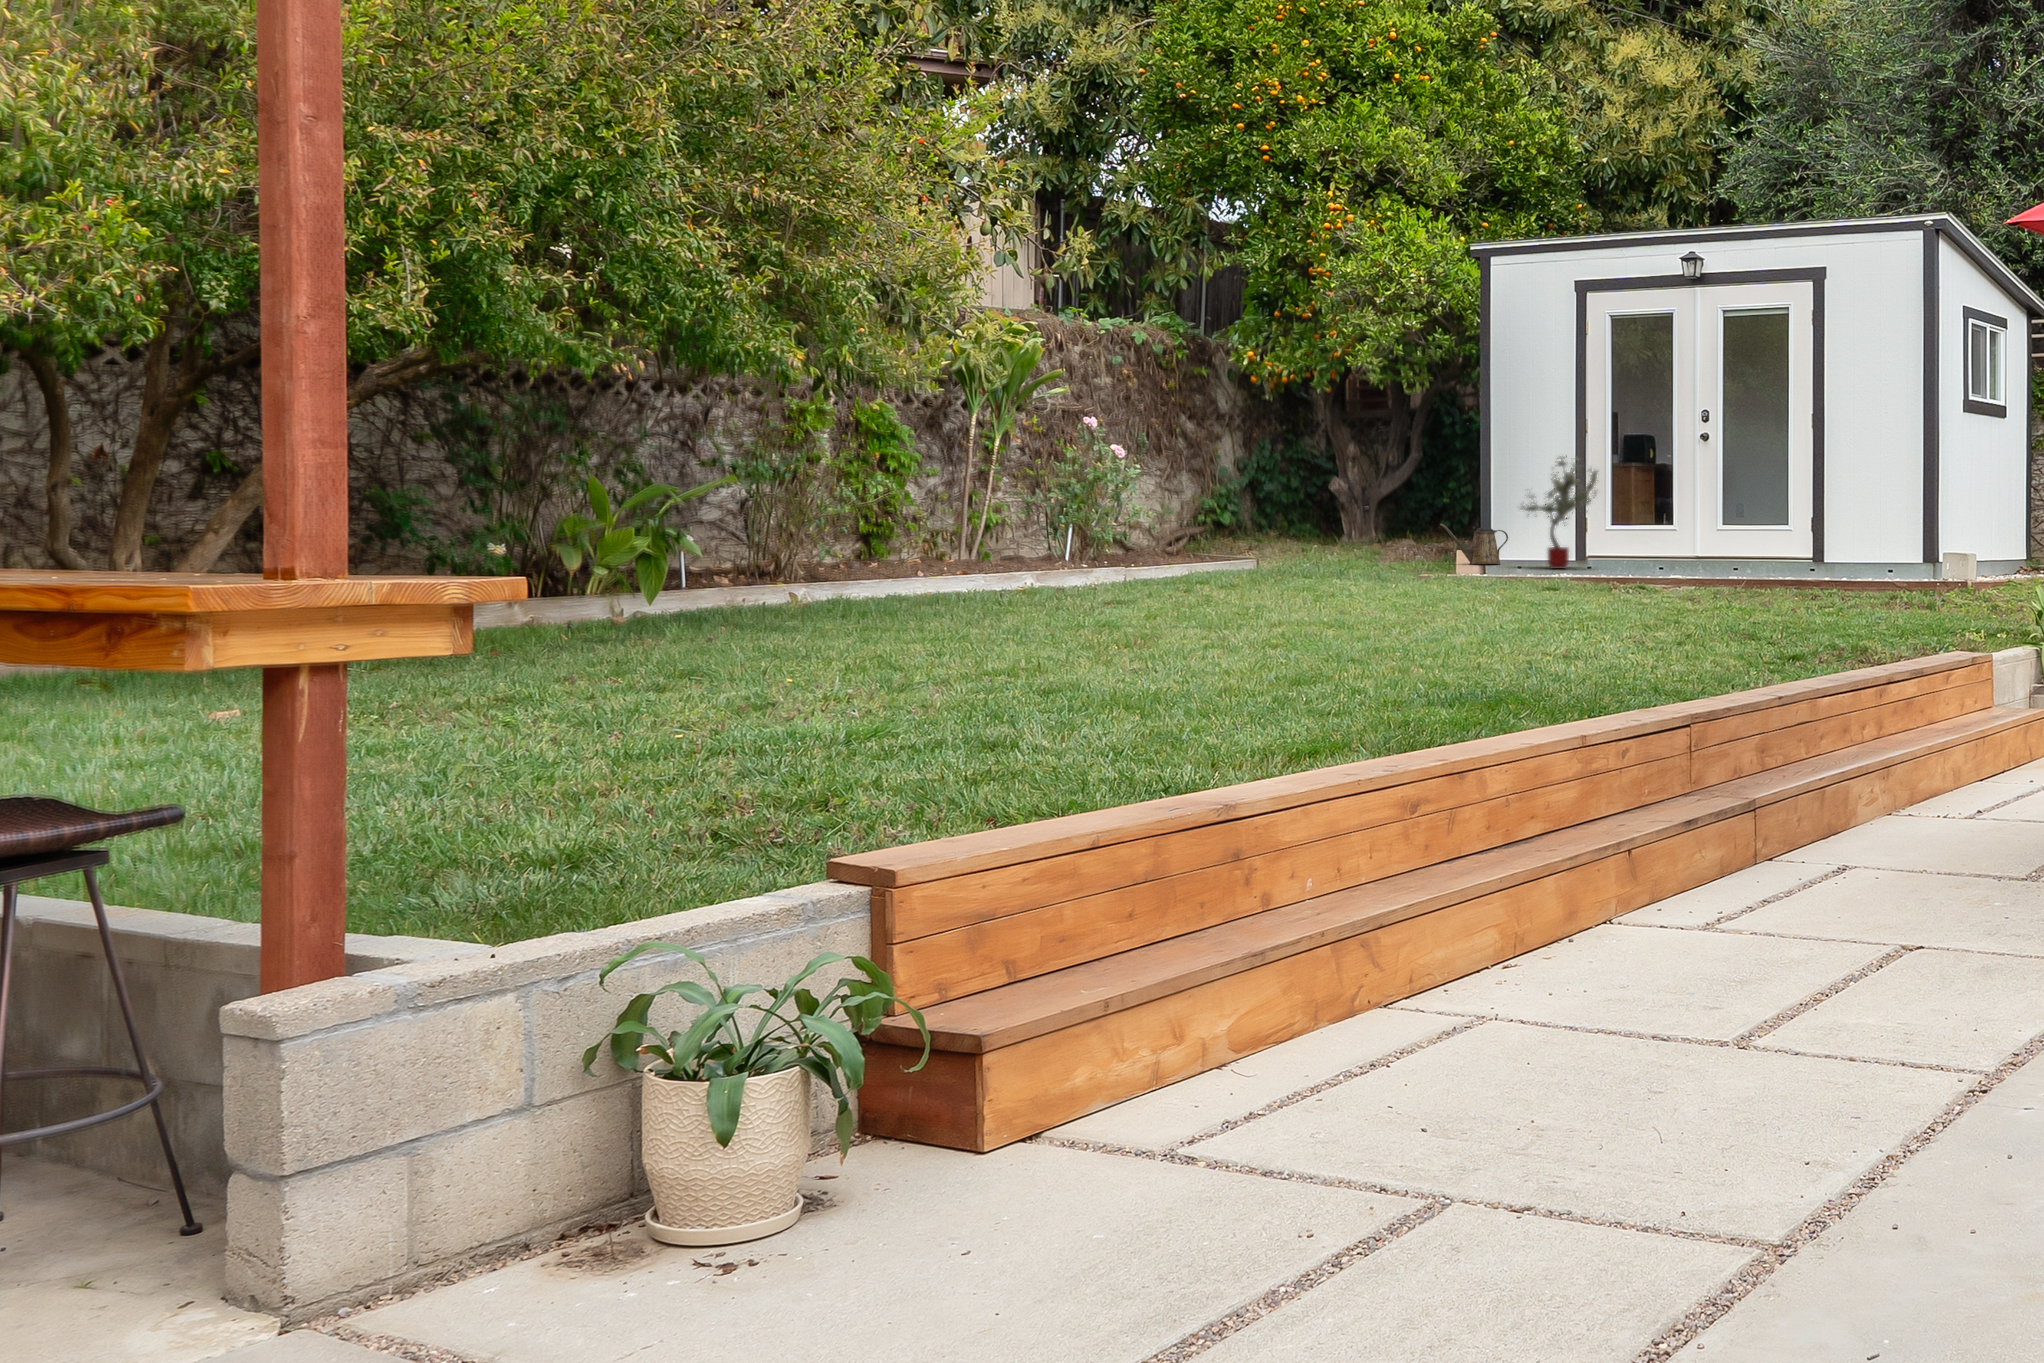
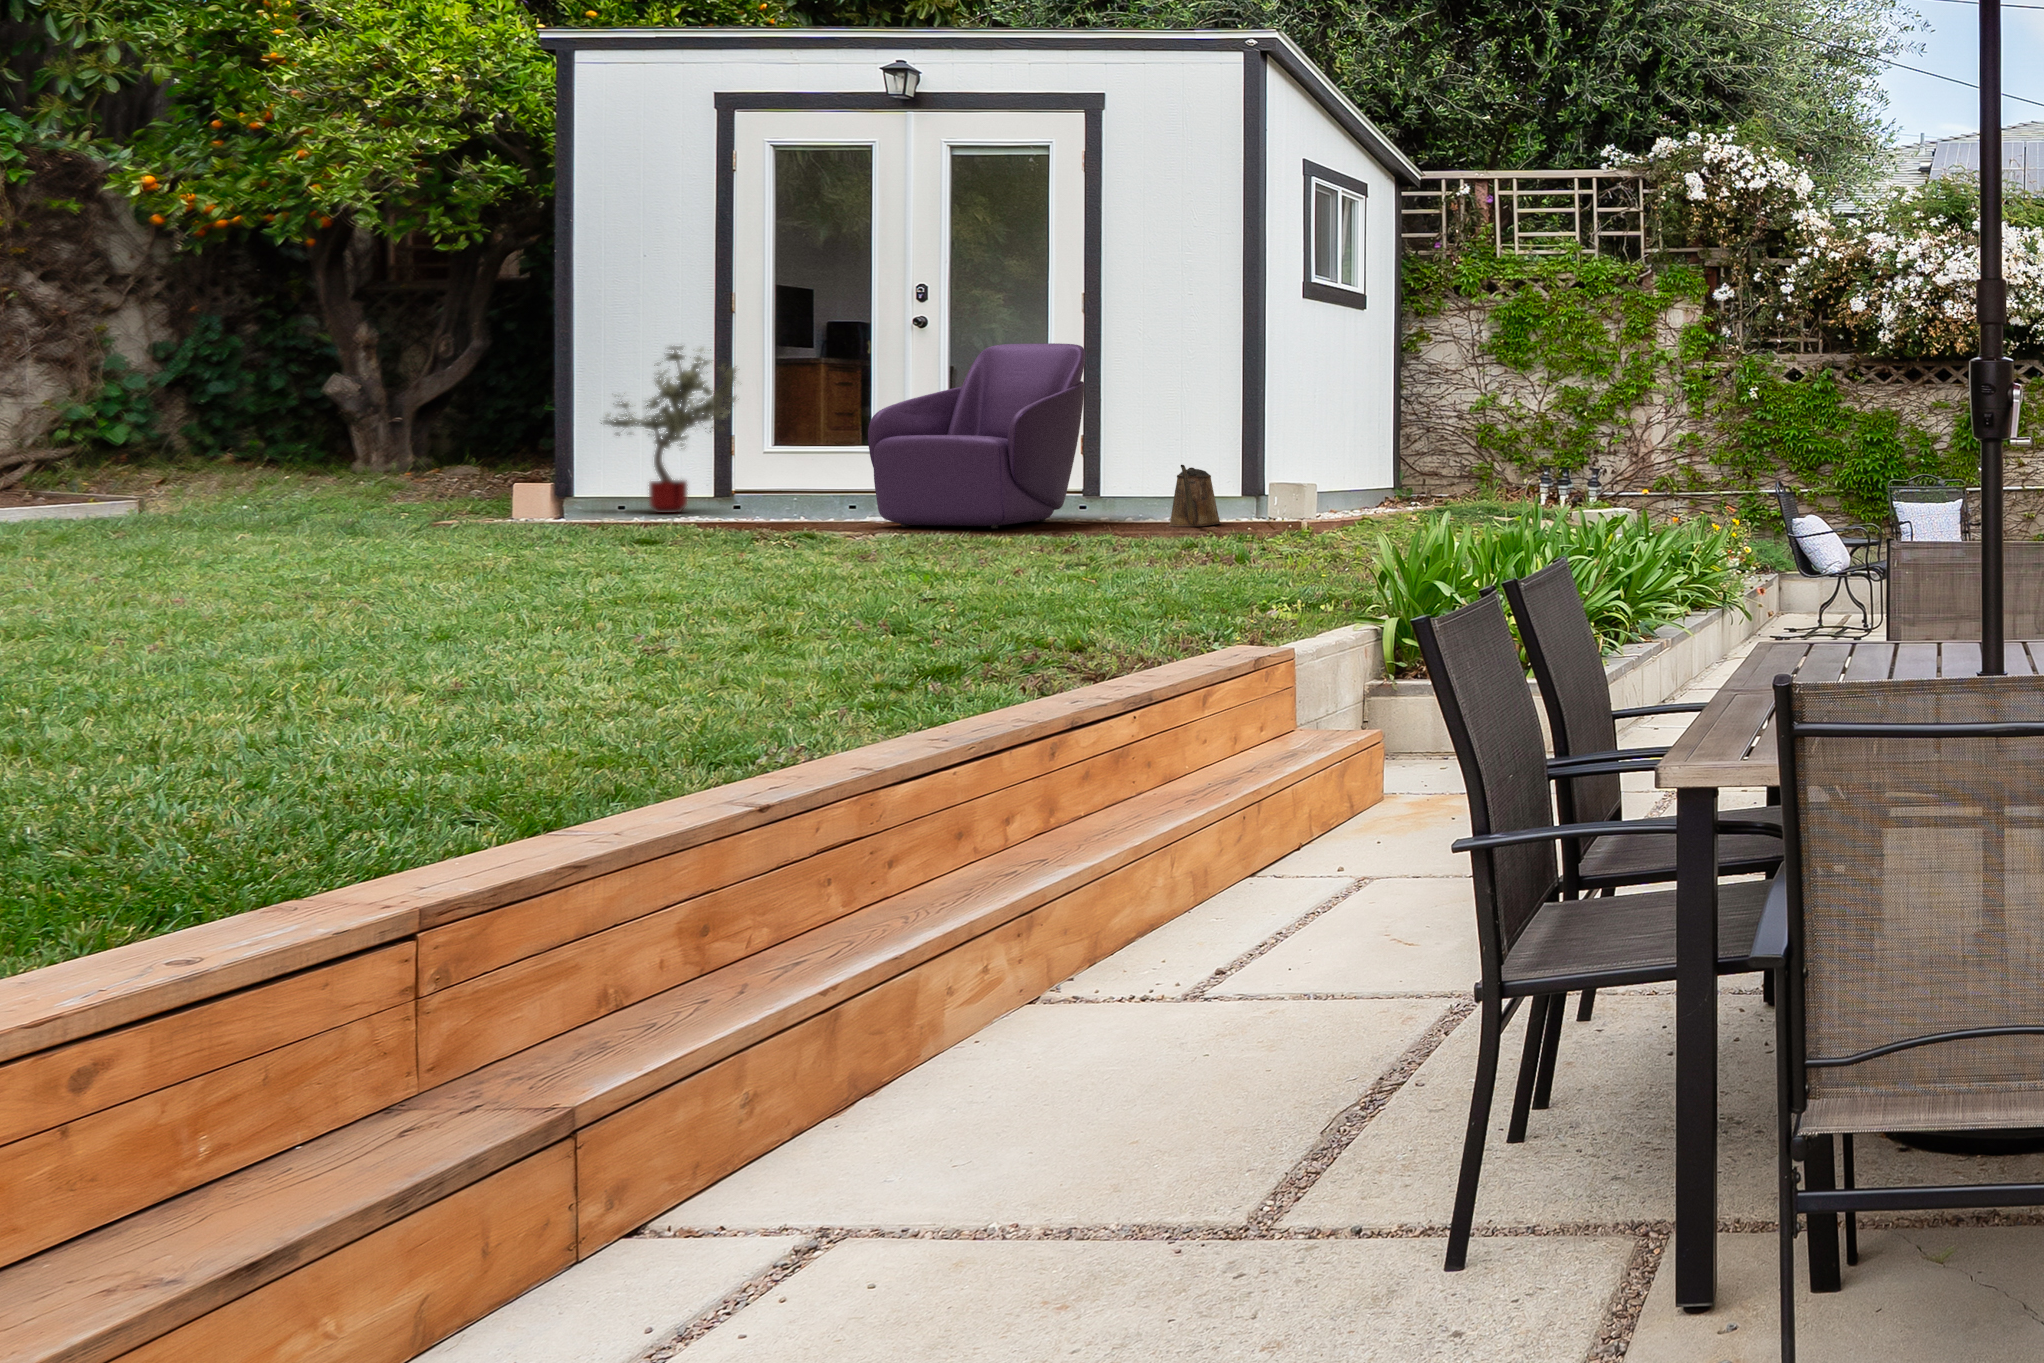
armchair: none [1684,450,1817,579] -> present [868,343,1086,528]
watering can: present [1440,524,1508,564] -> present [1169,465,1221,527]

